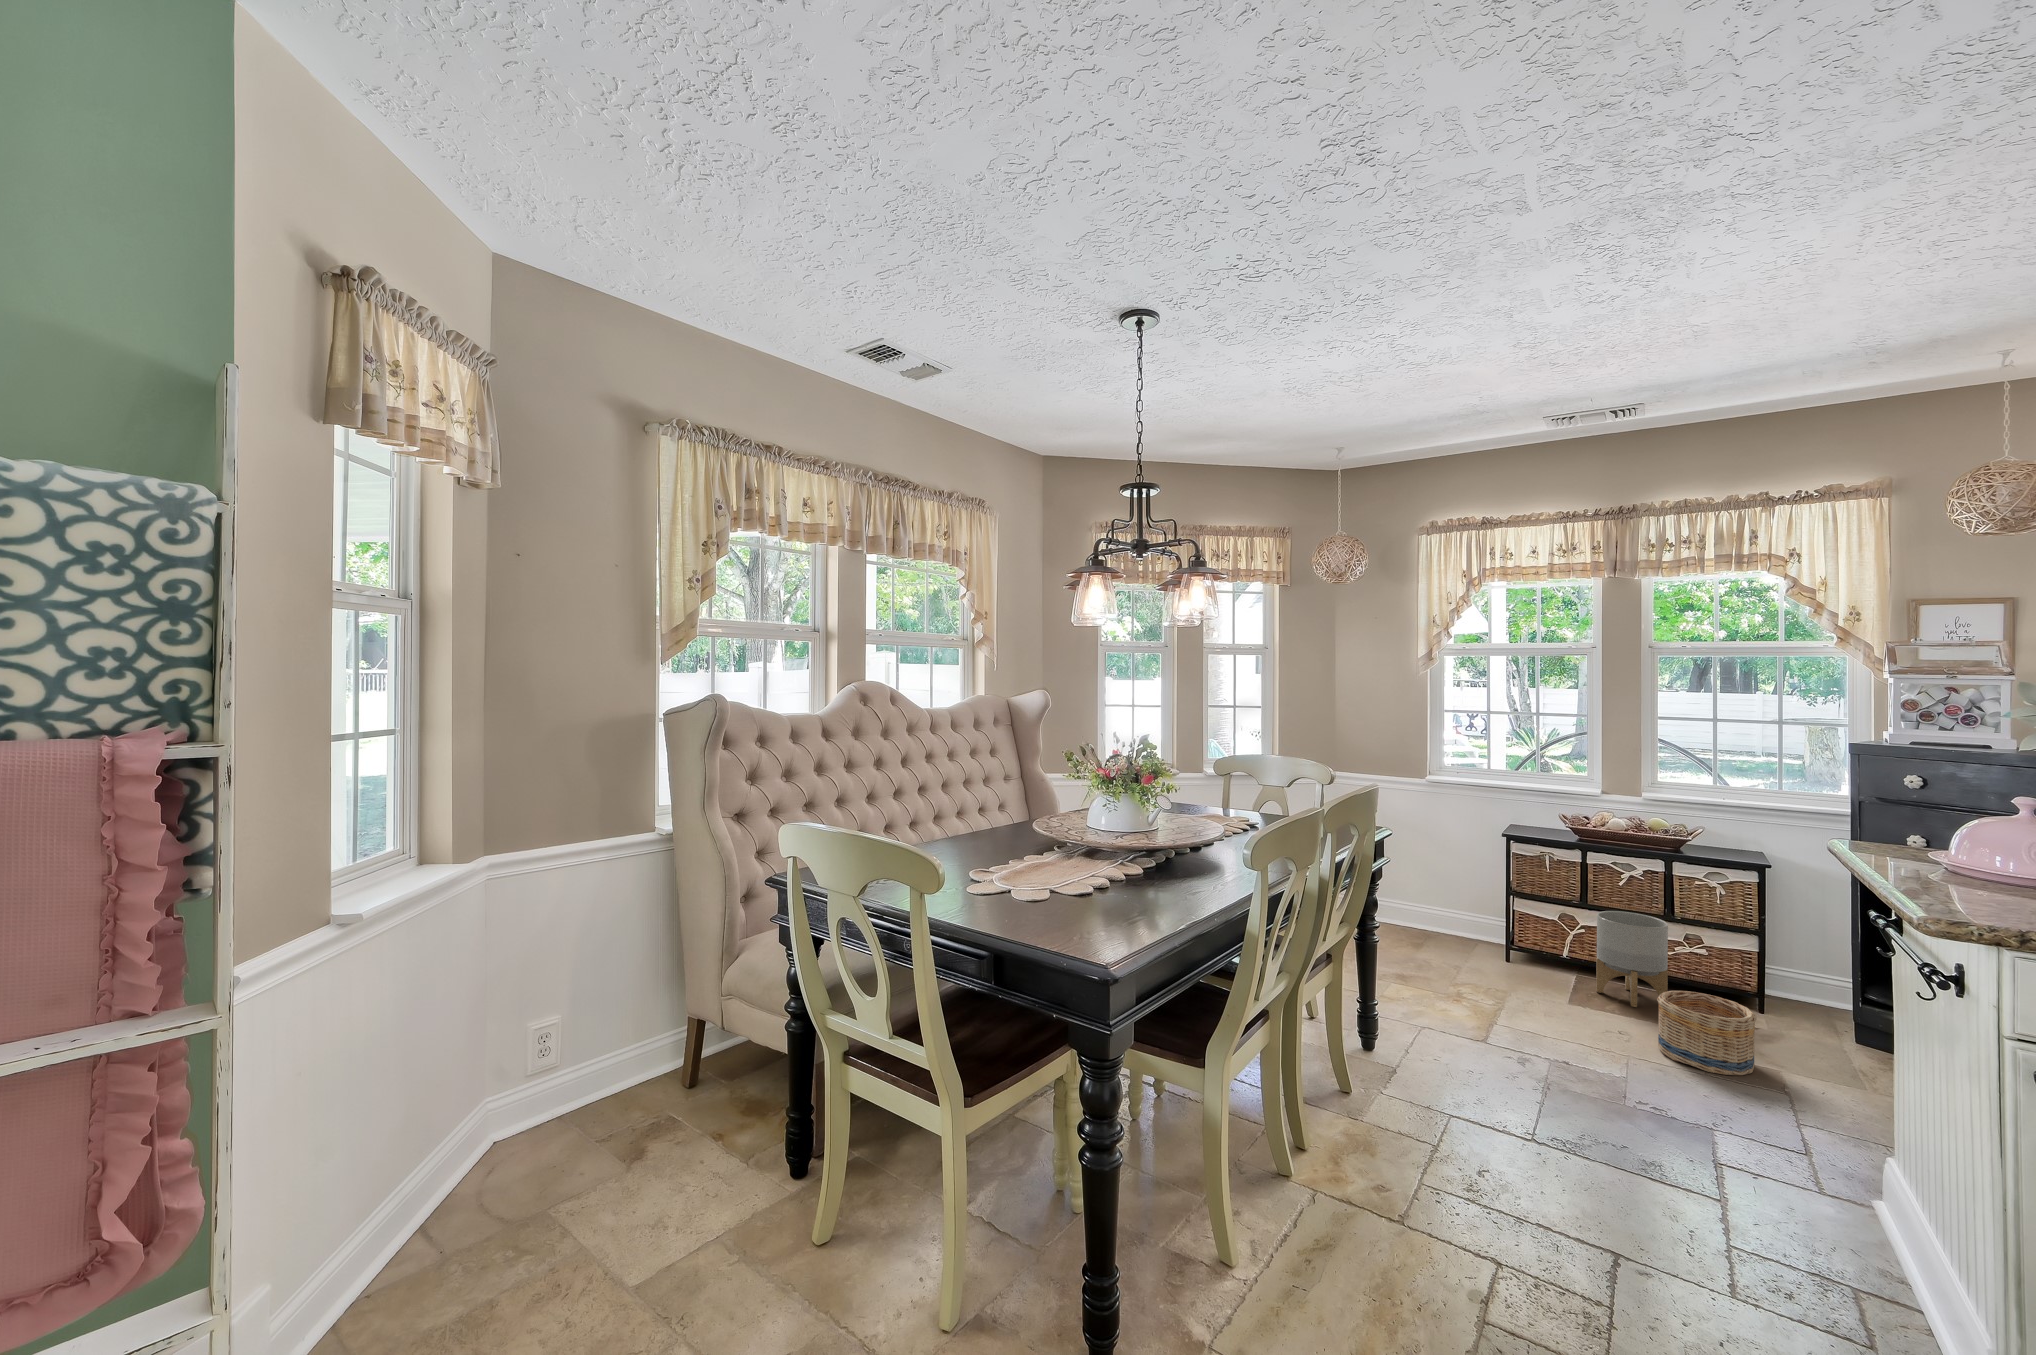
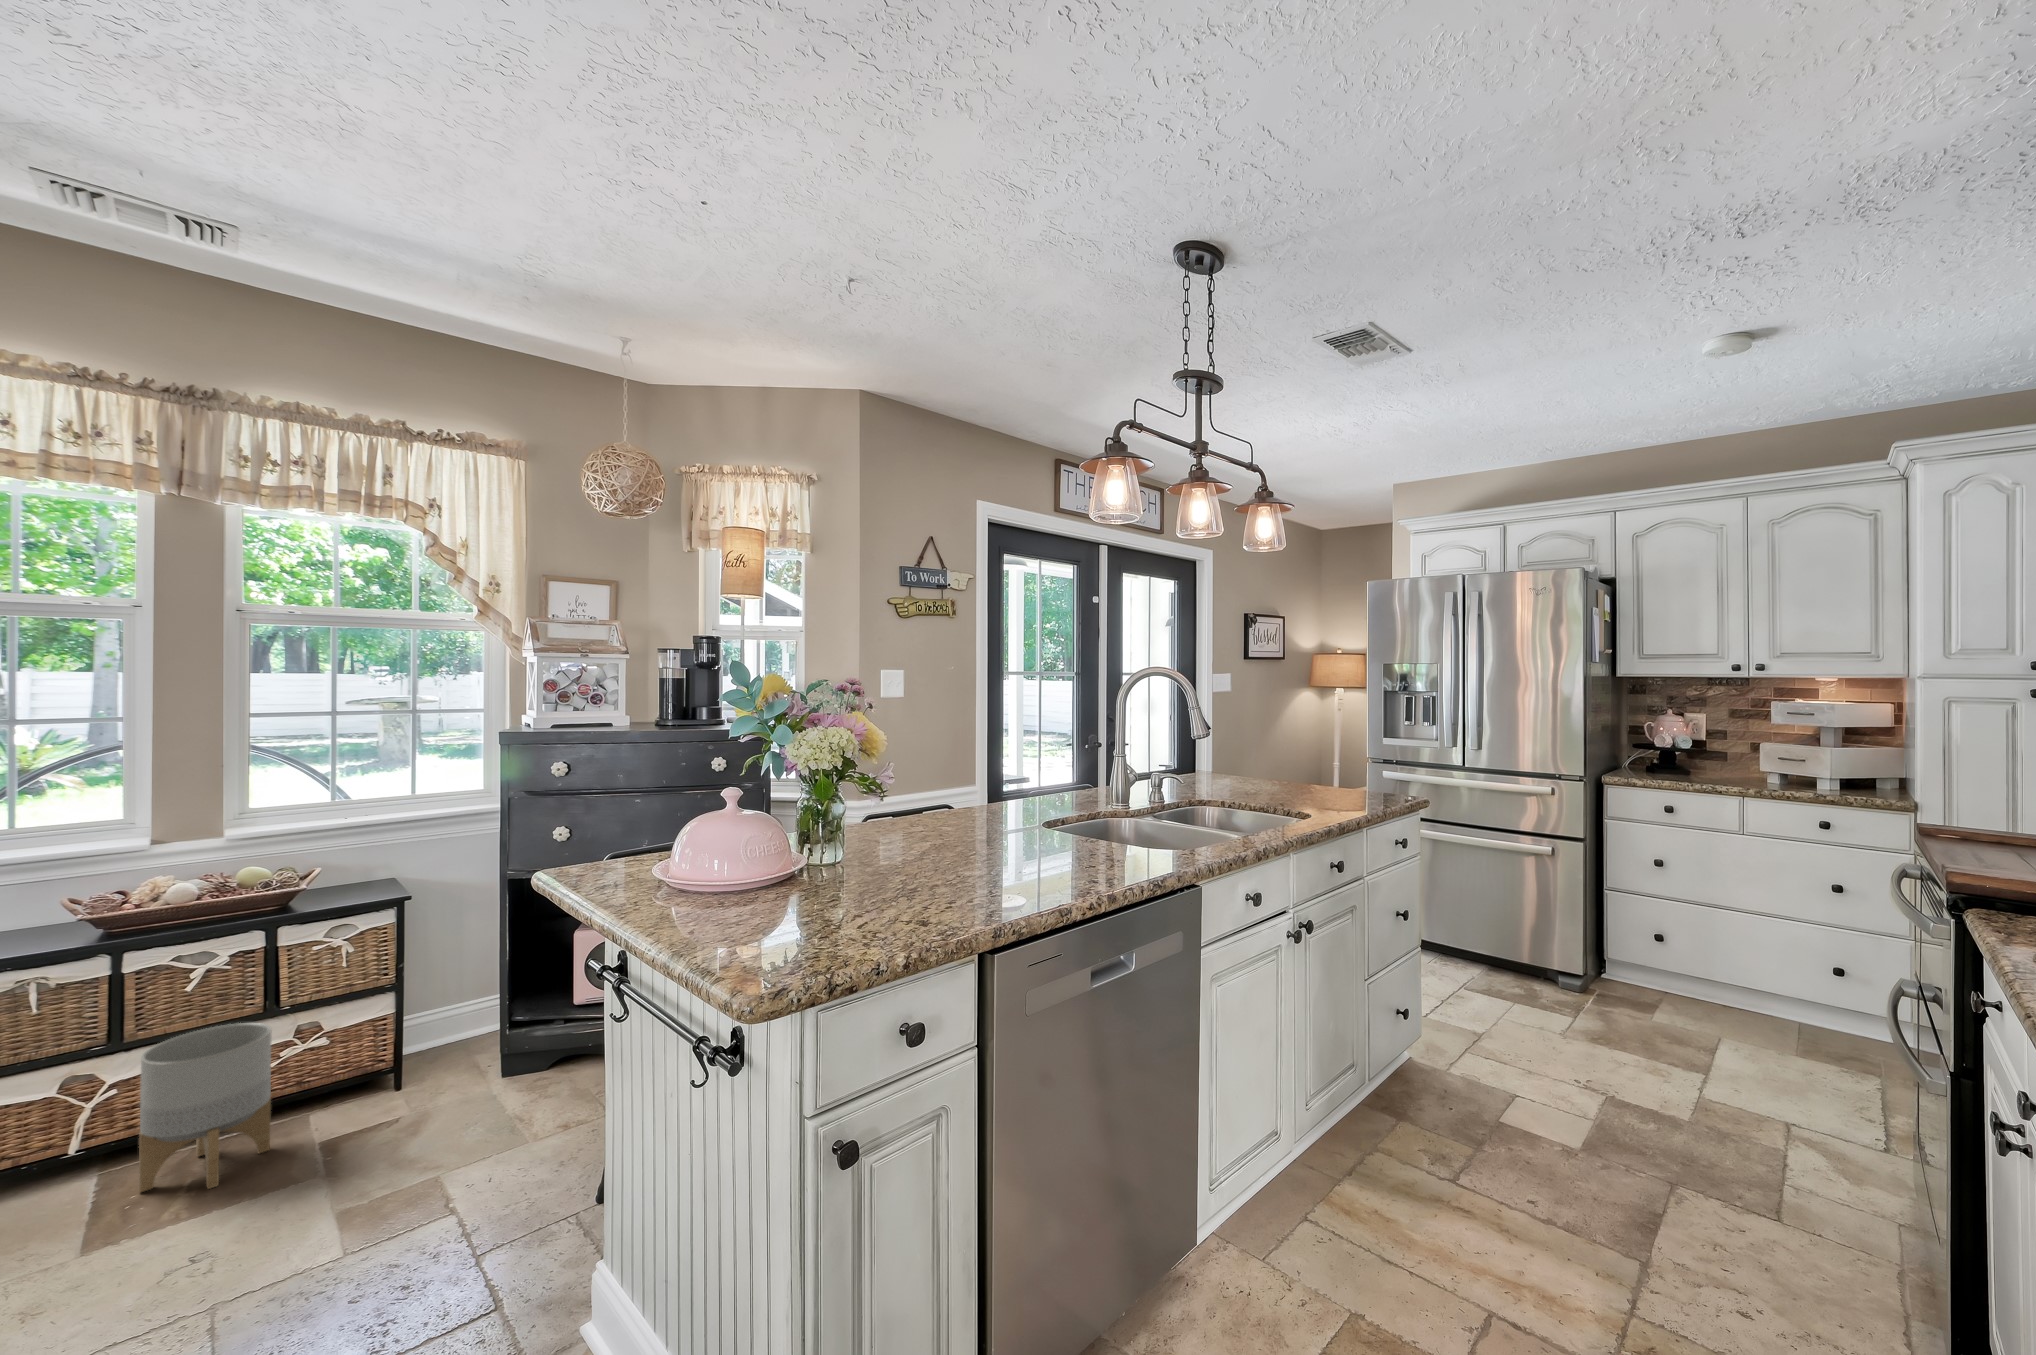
basket: present [1657,991,1757,1075] -> none [258,1117,411,1269]

